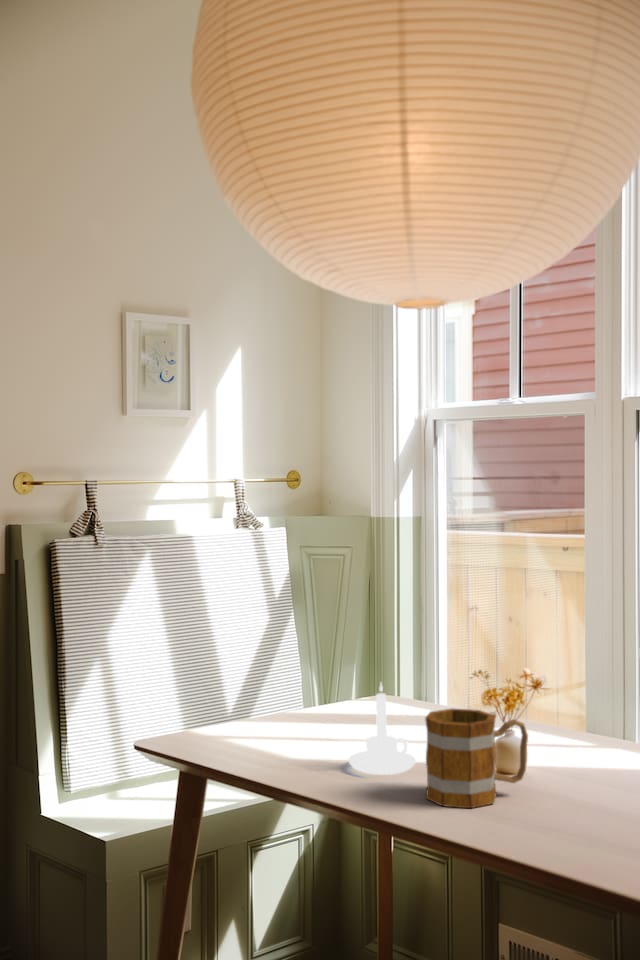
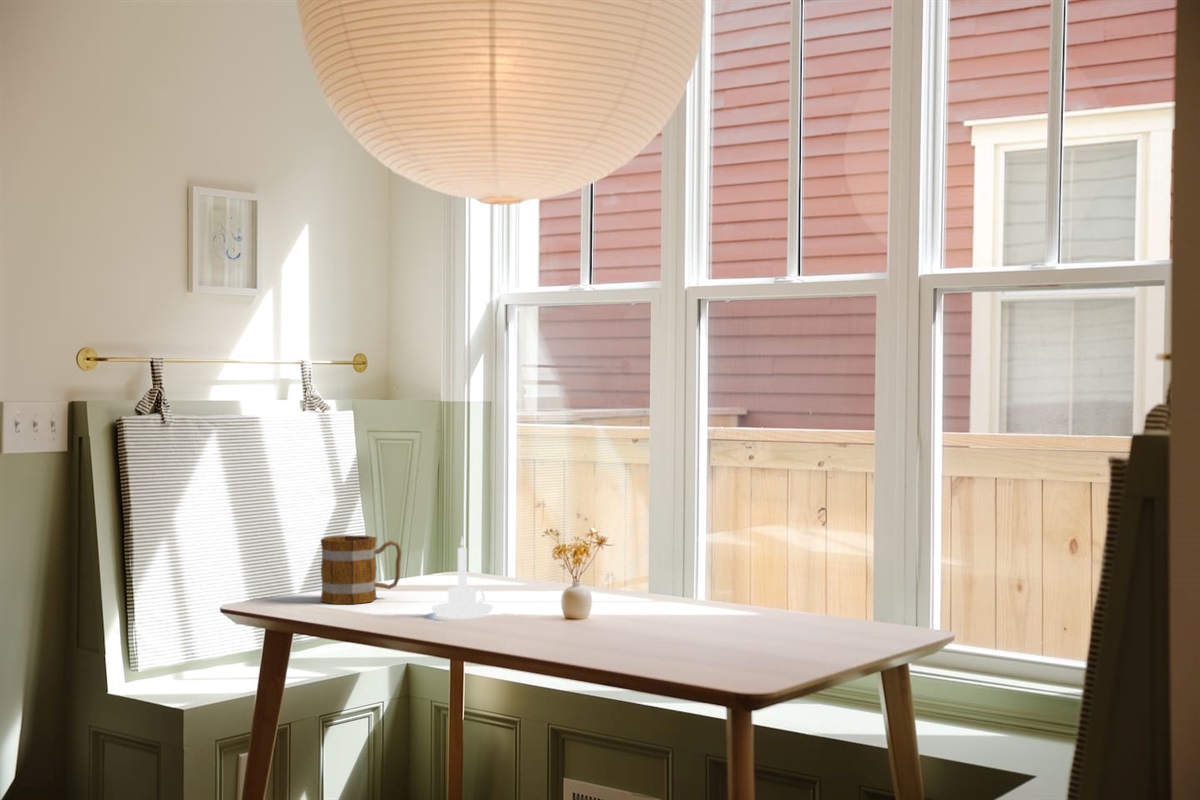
mug: present [425,709,528,808] -> present [321,535,401,604]

